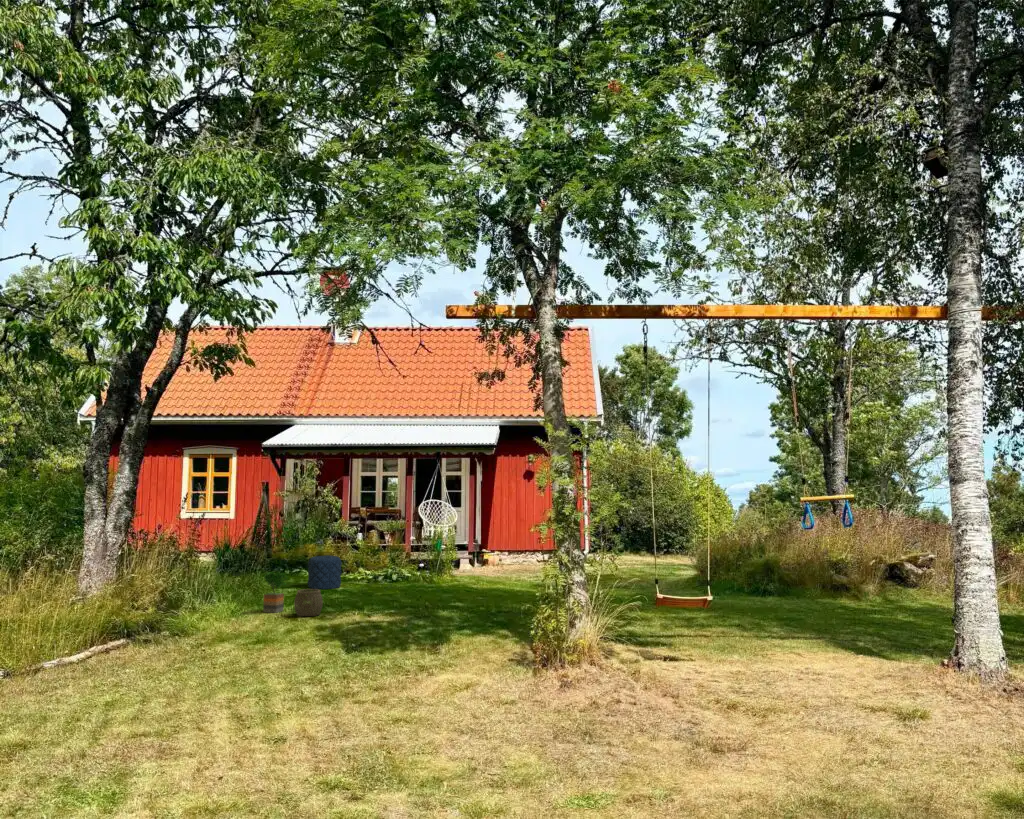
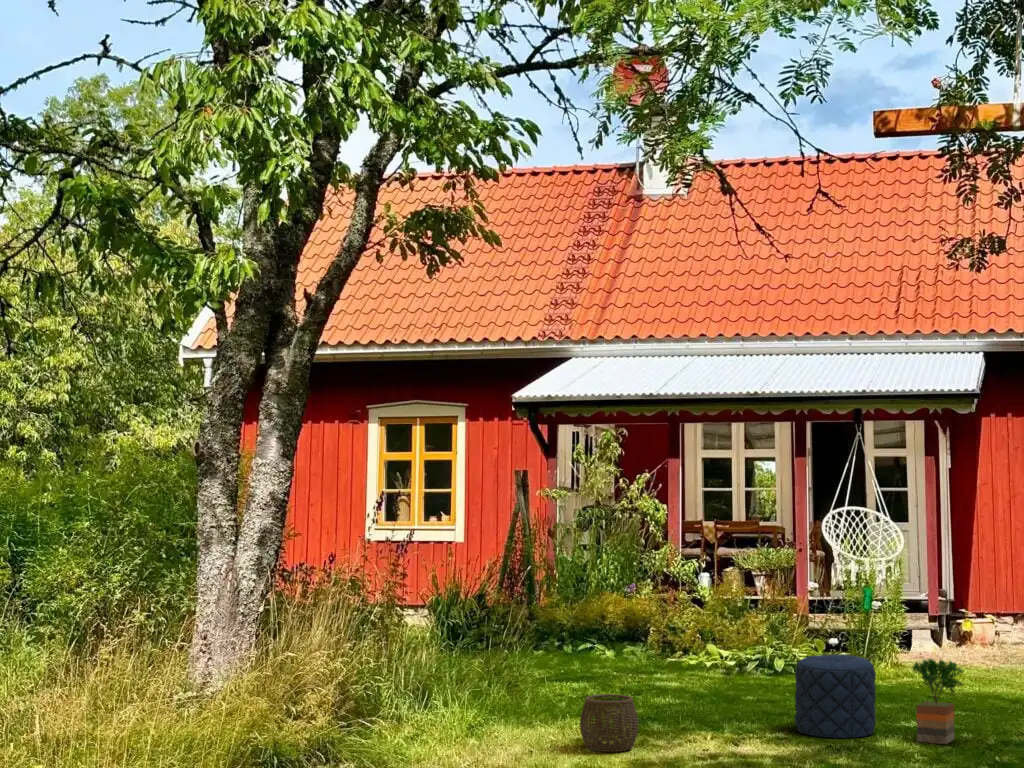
pouf: present [308,556,342,589] -> present [795,654,876,738]
potted tree: present [263,572,288,613] -> present [912,659,963,744]

